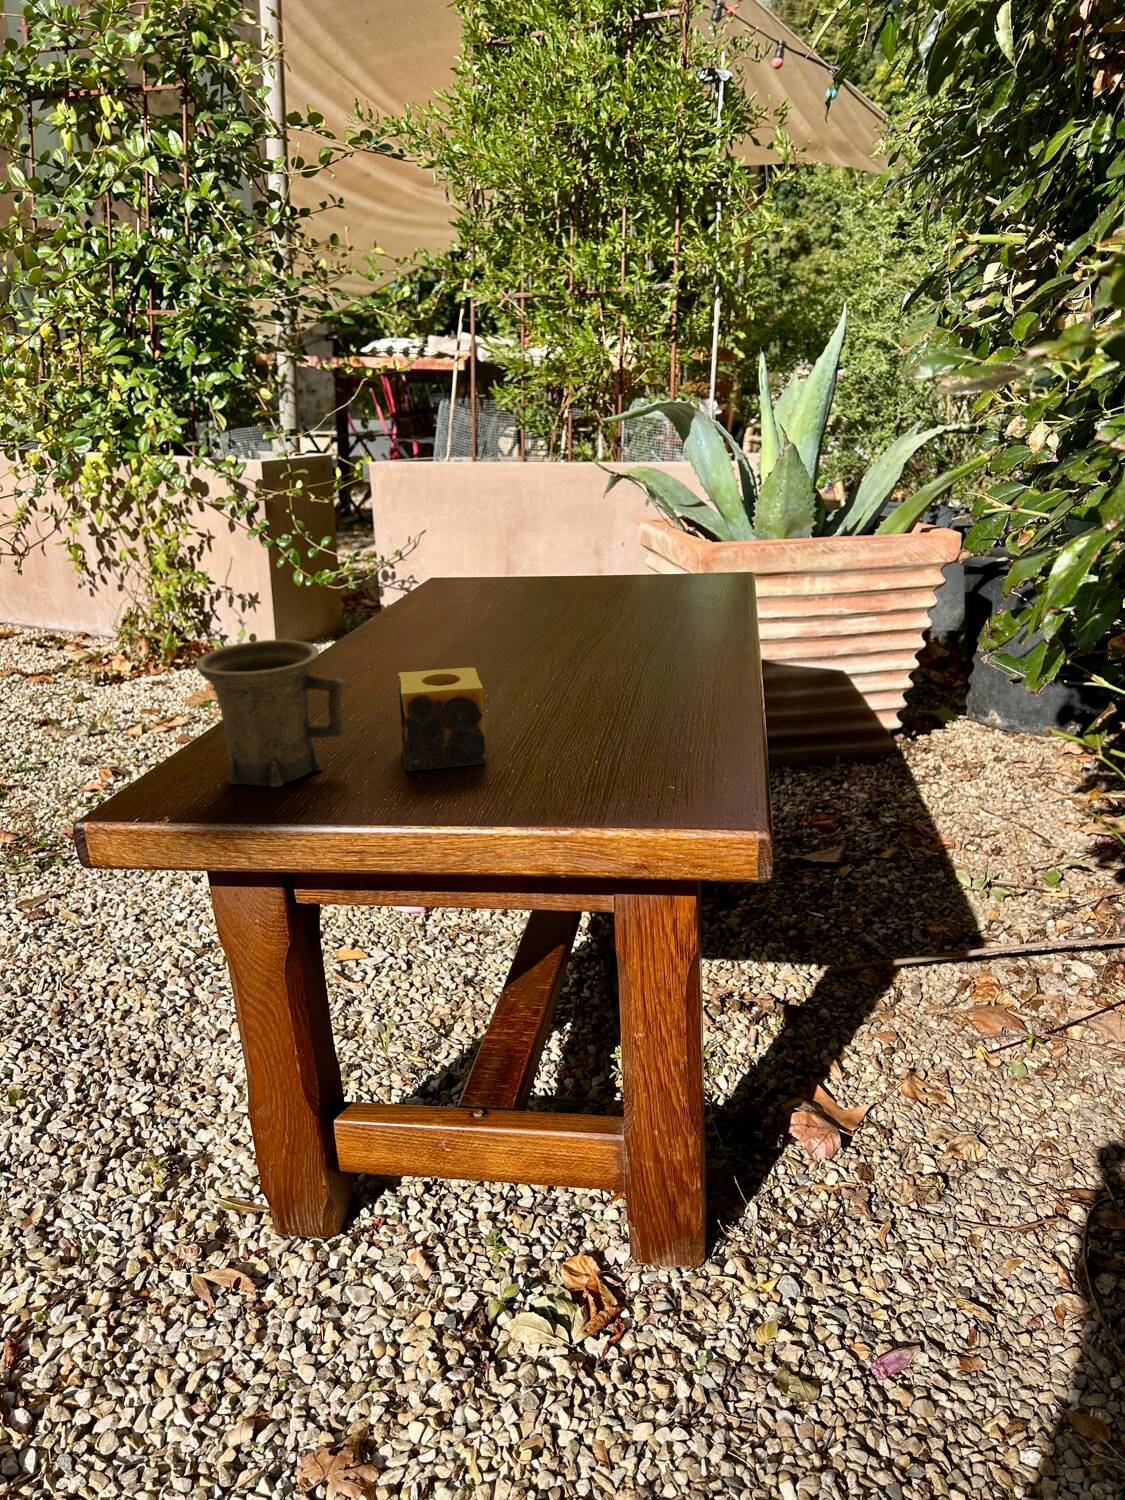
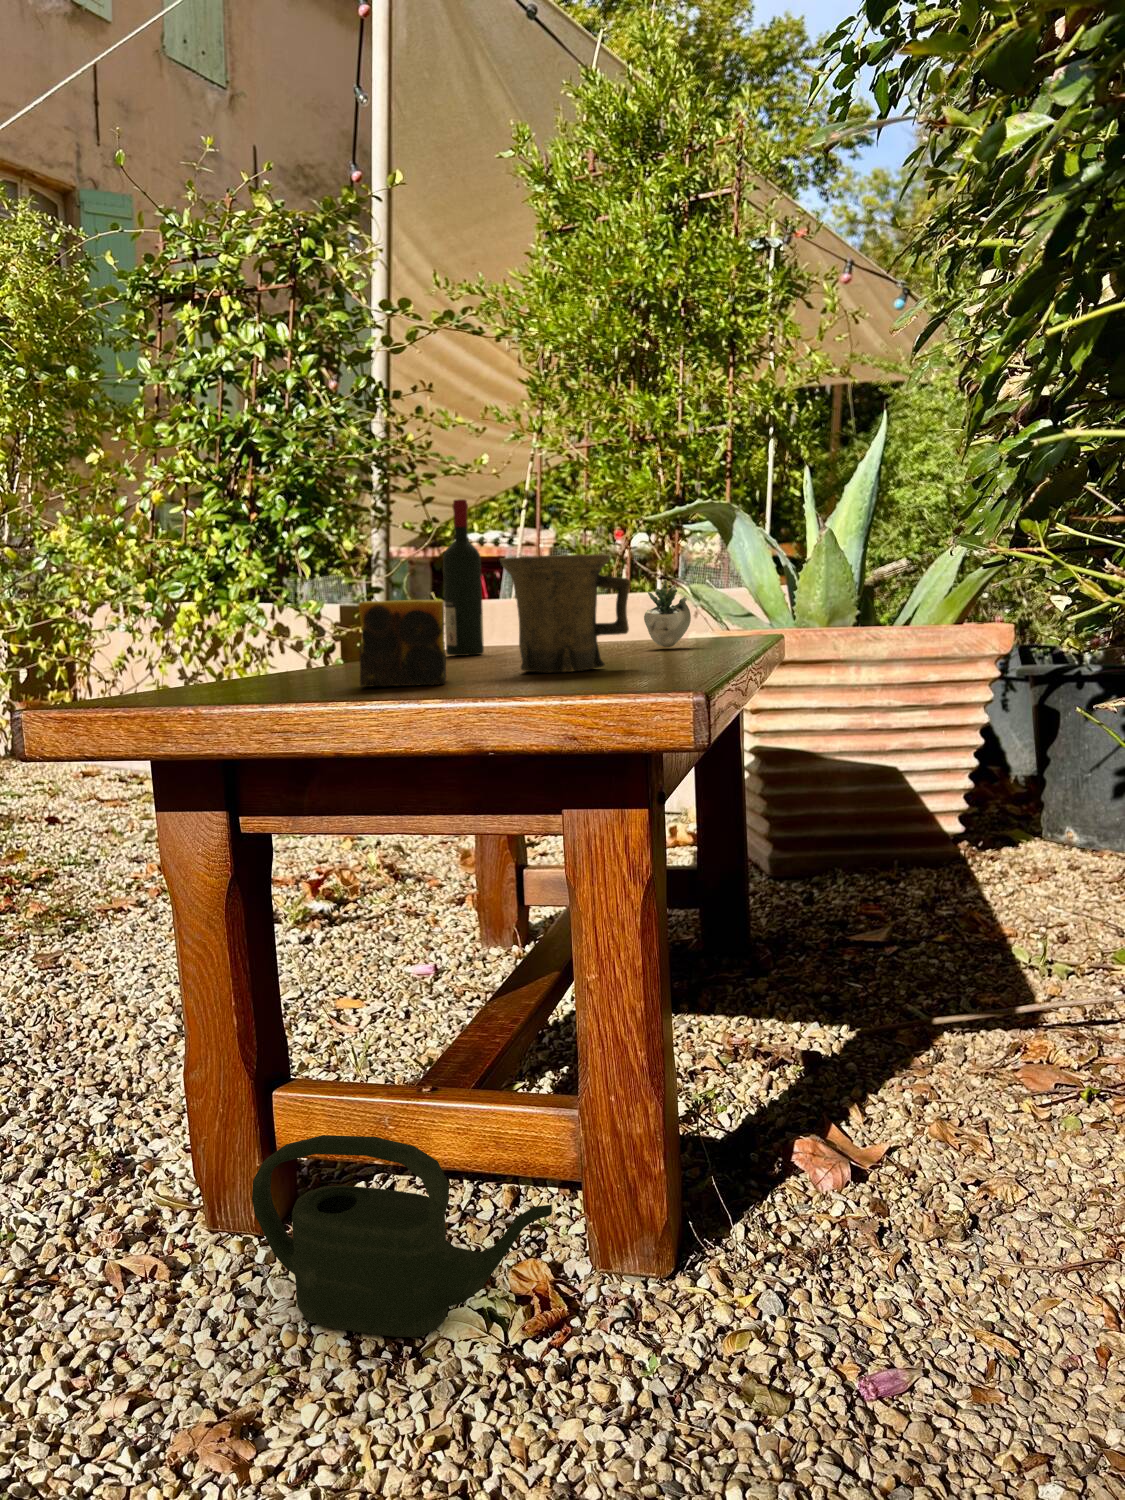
wine bottle: none [420,457,464,617] -> present [443,499,484,656]
succulent plant: none [631,547,720,617] -> present [644,572,733,647]
mug: present [196,640,344,787] -> present [500,554,631,672]
watering can: none [334,1179,609,1343] -> present [252,1135,552,1337]

